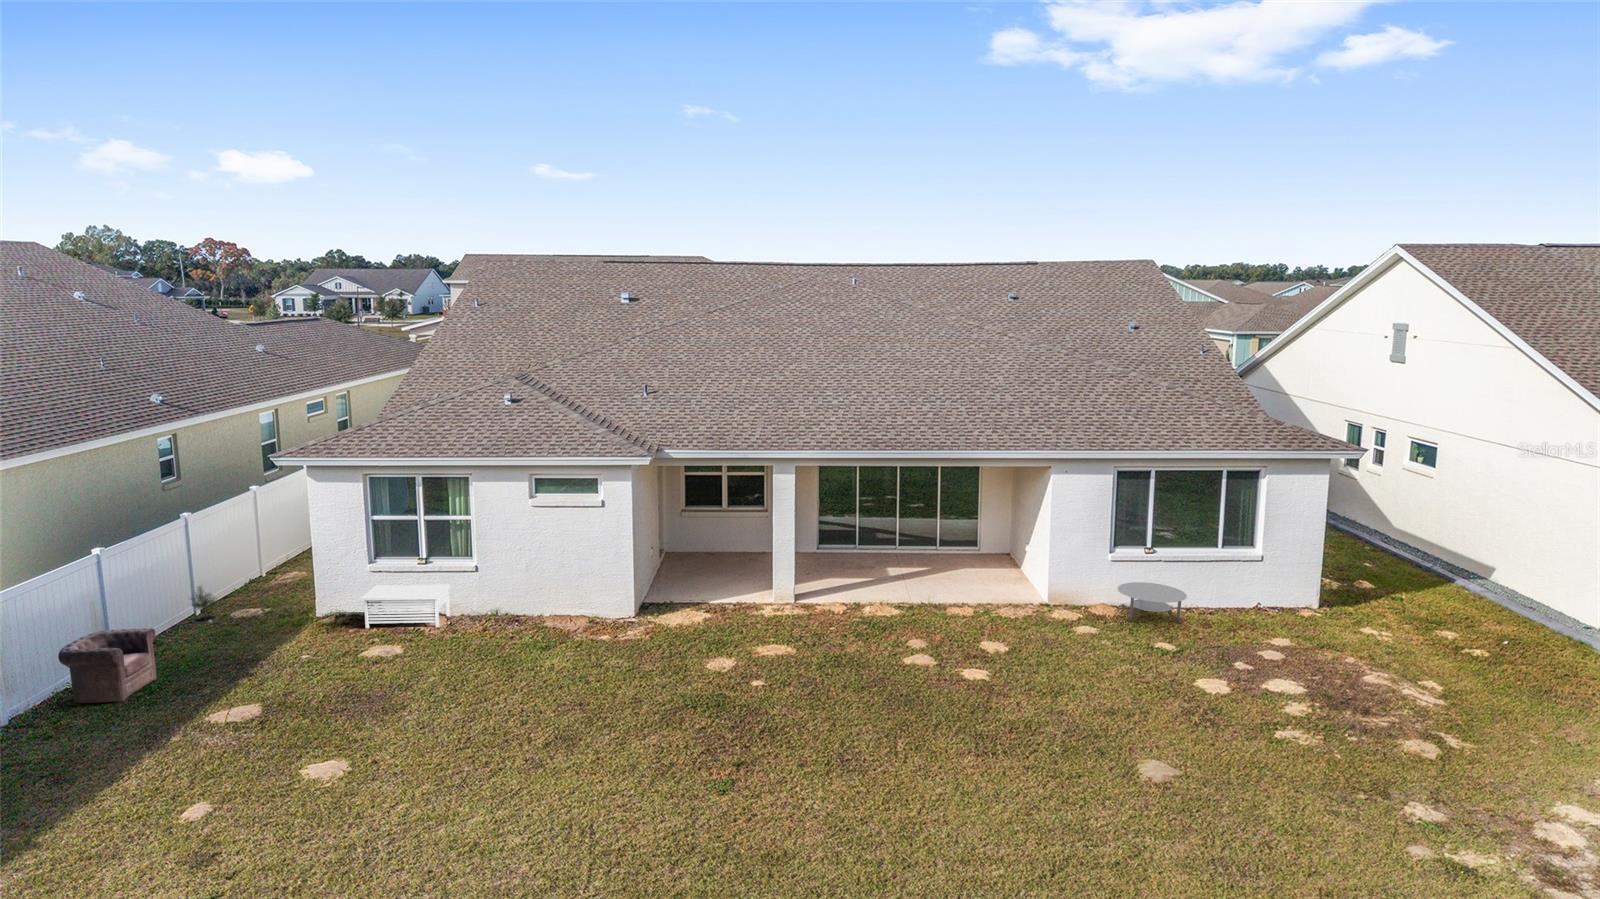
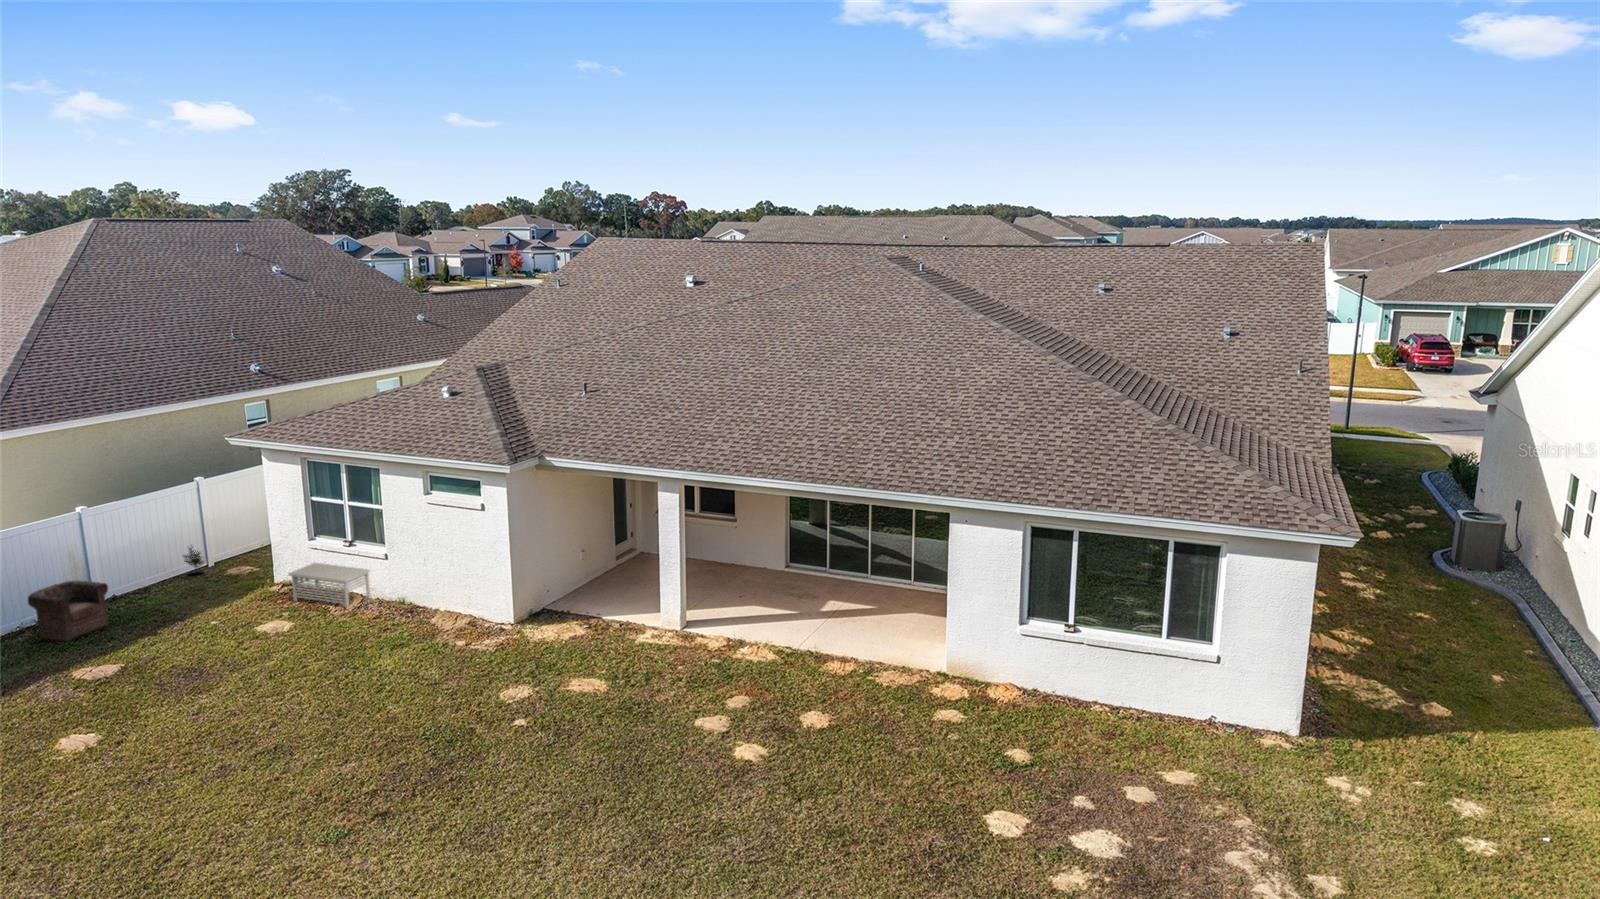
round table: present [1118,582,1187,623] -> none [1008,664,1090,724]

